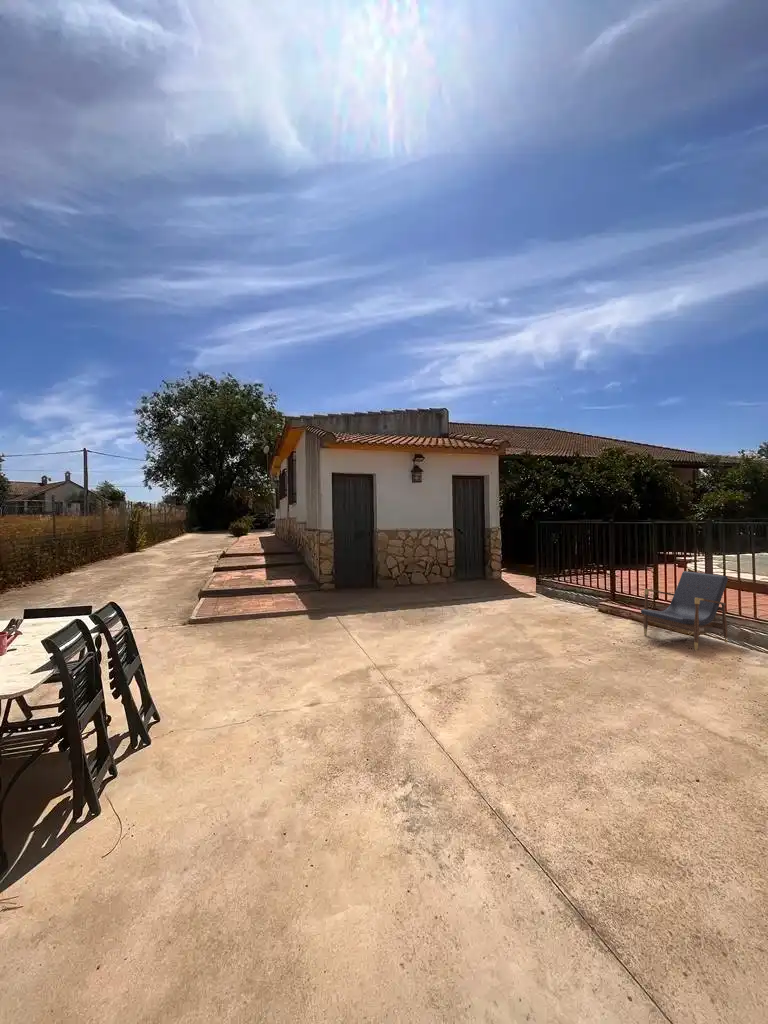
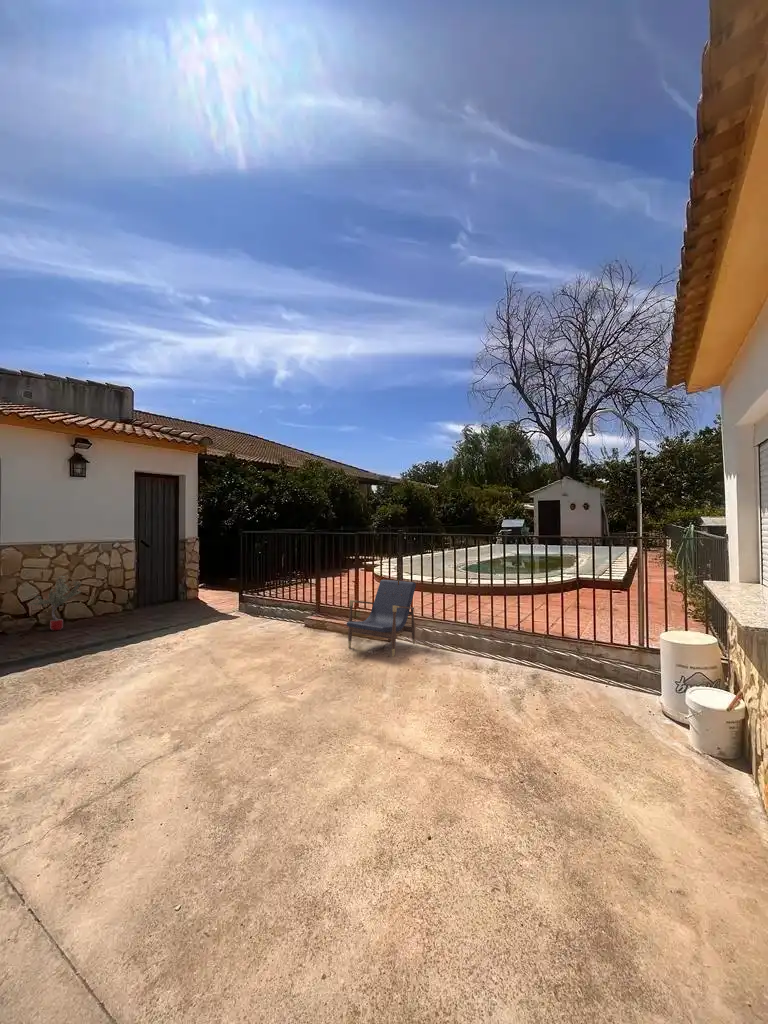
potted tree: none [389,553,420,592] -> present [31,576,81,631]

